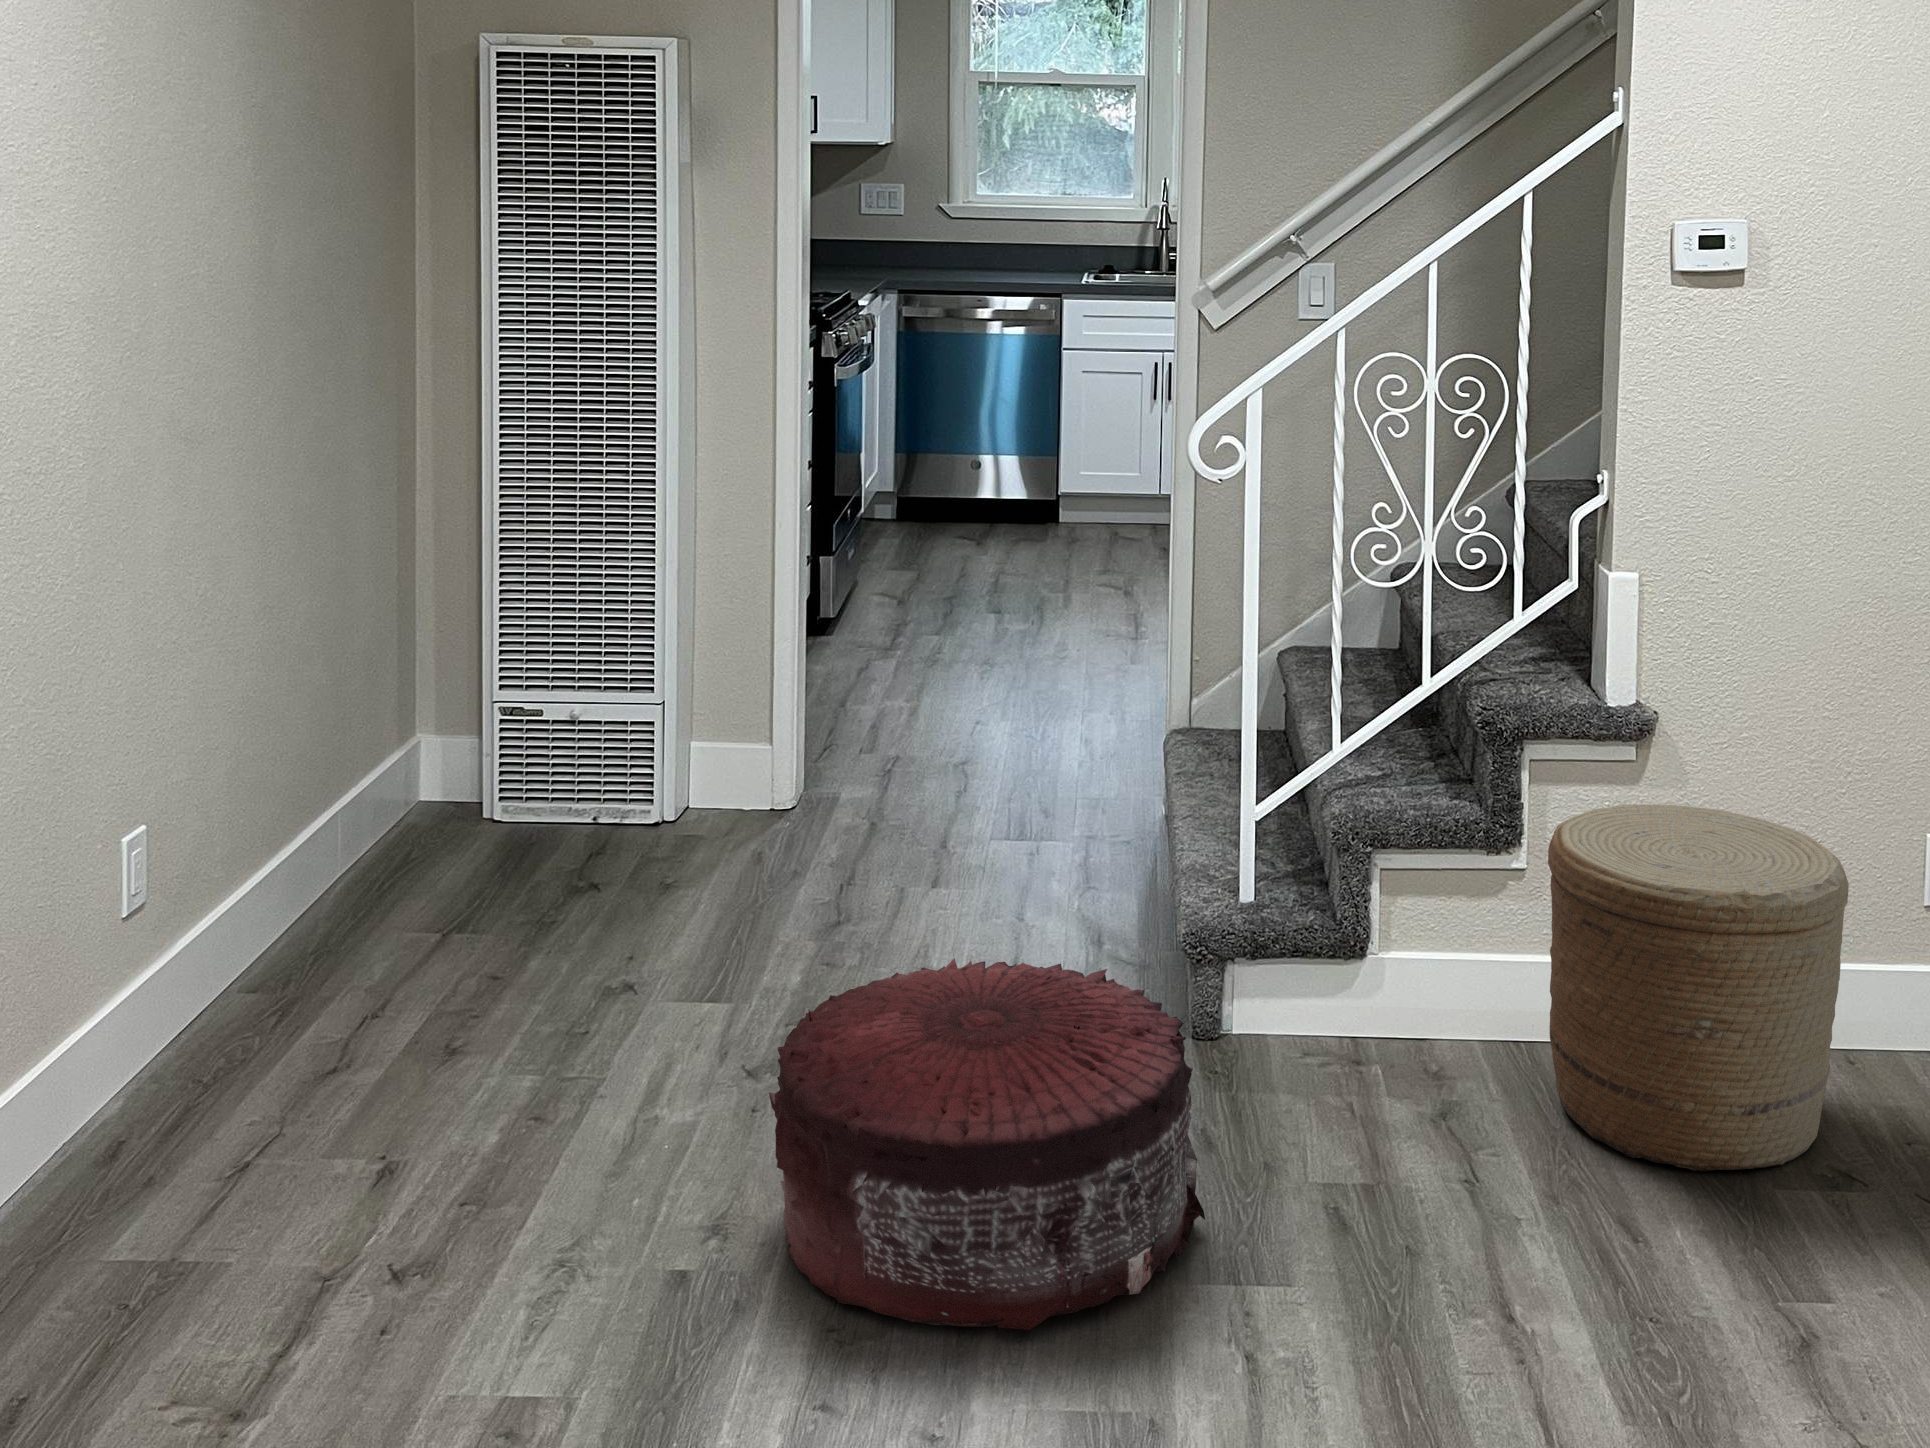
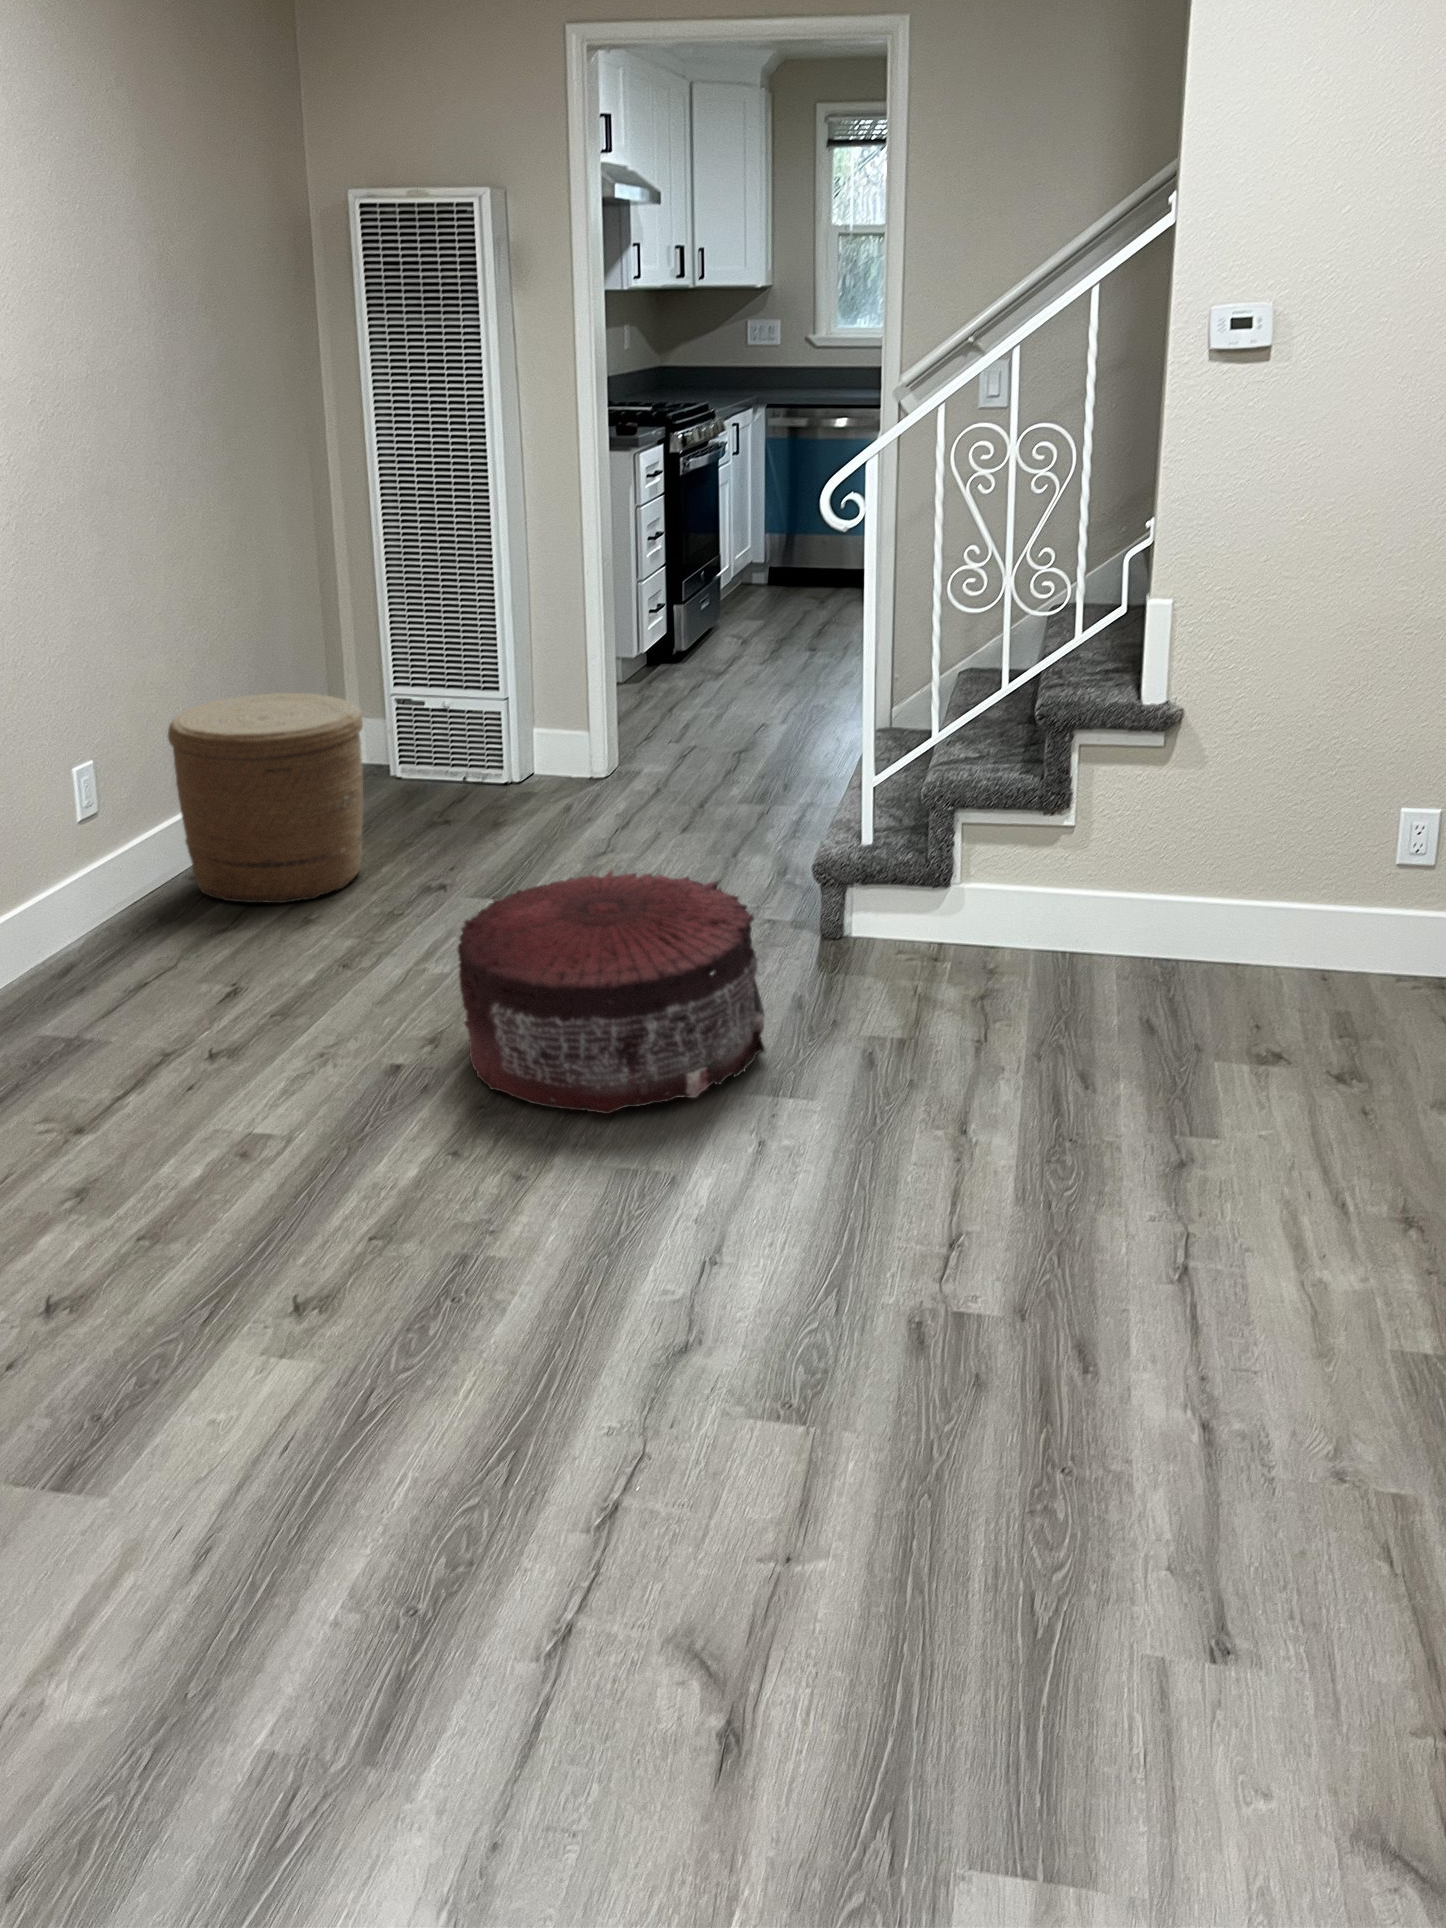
woven basket: present [1548,804,1849,1171] -> present [168,693,364,903]

